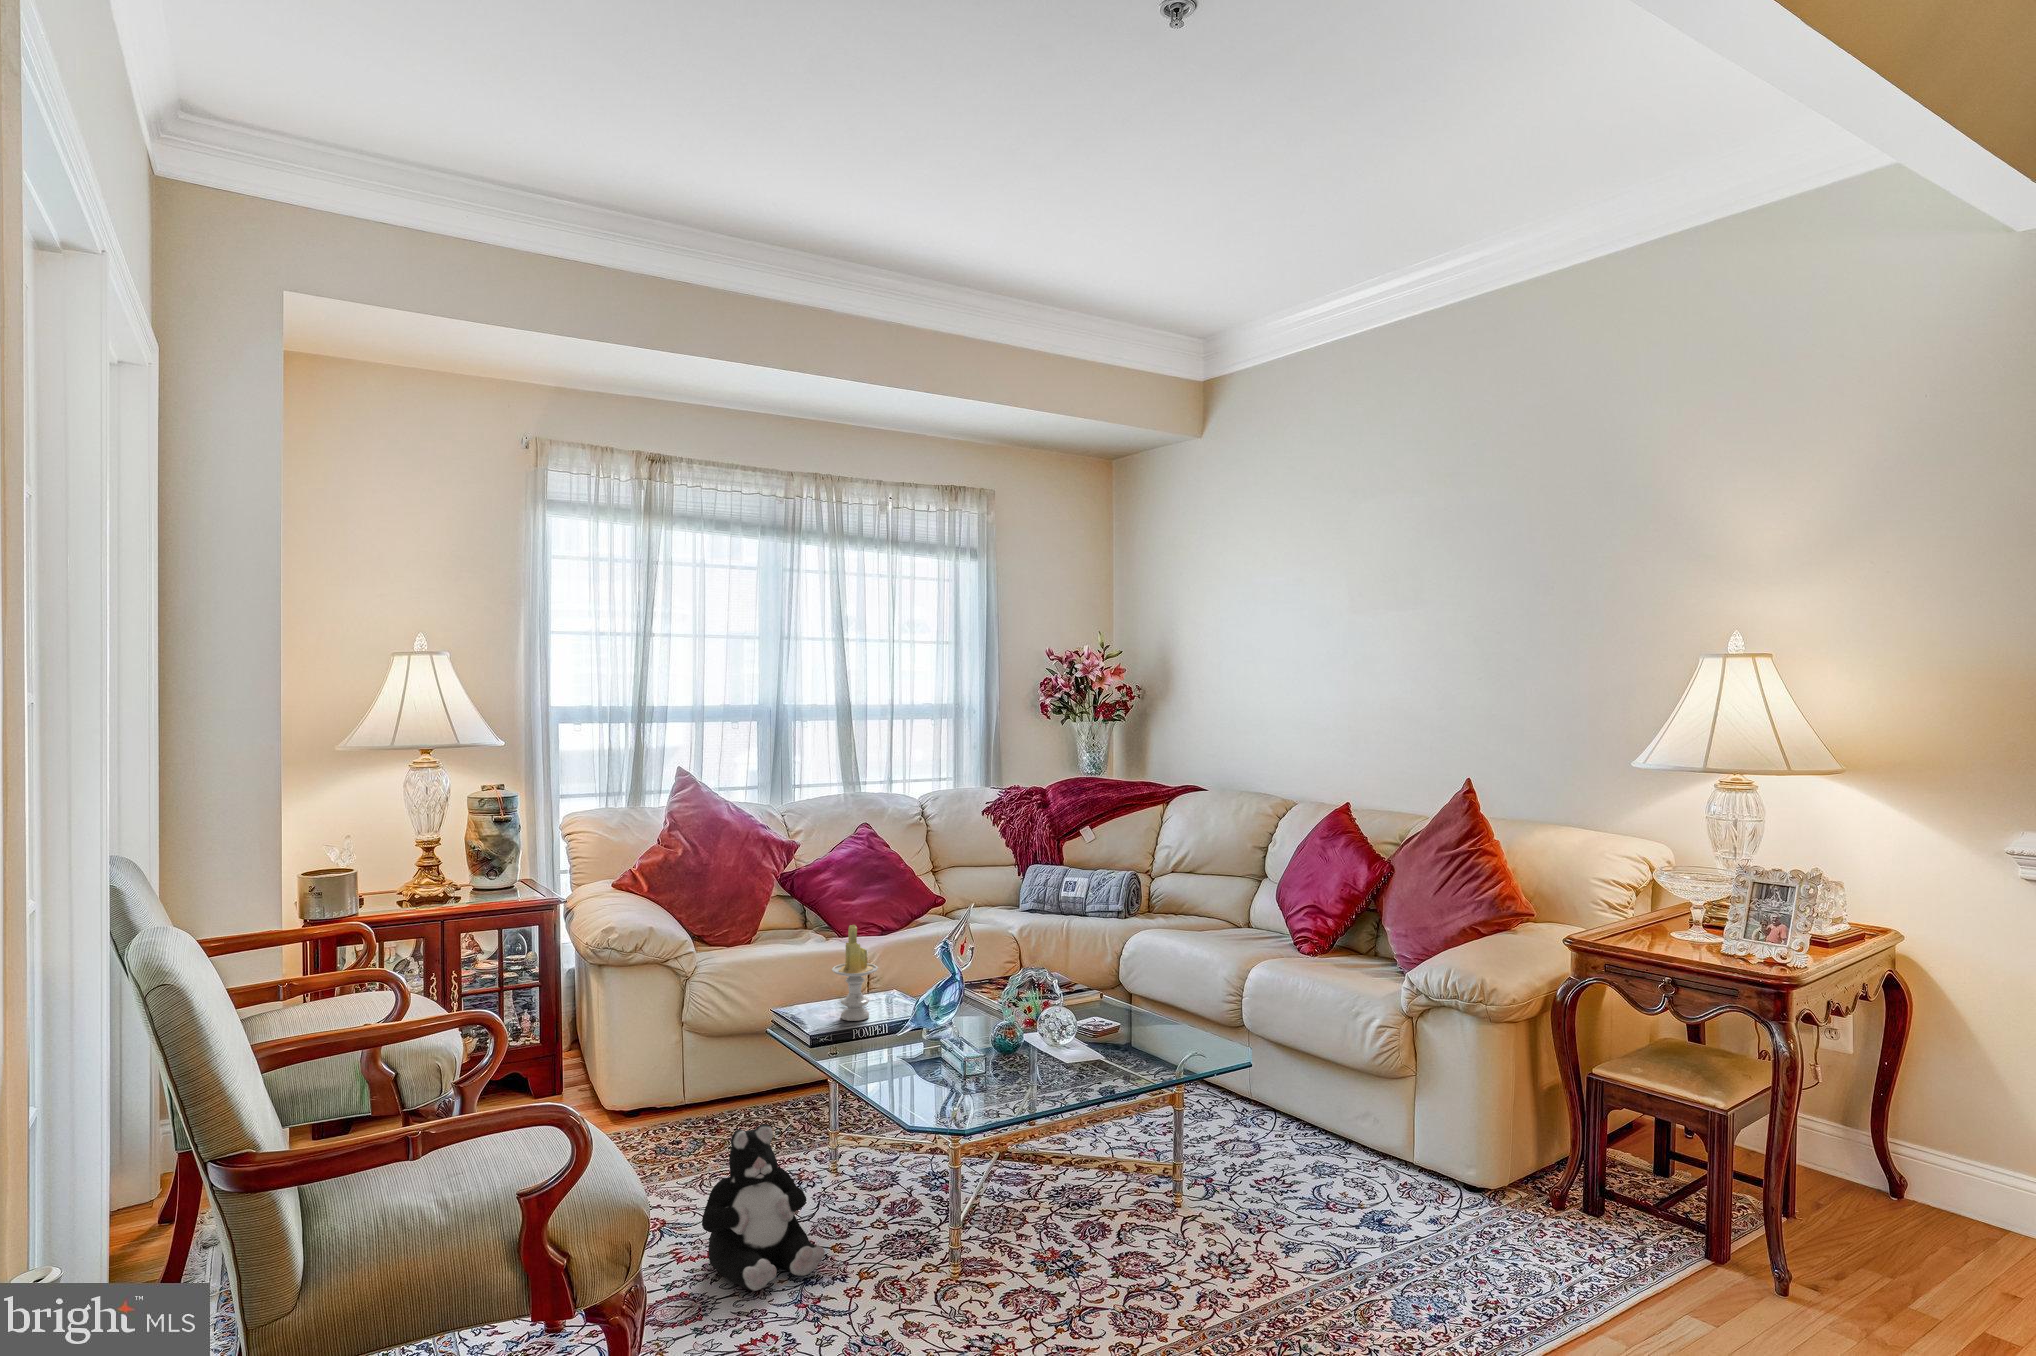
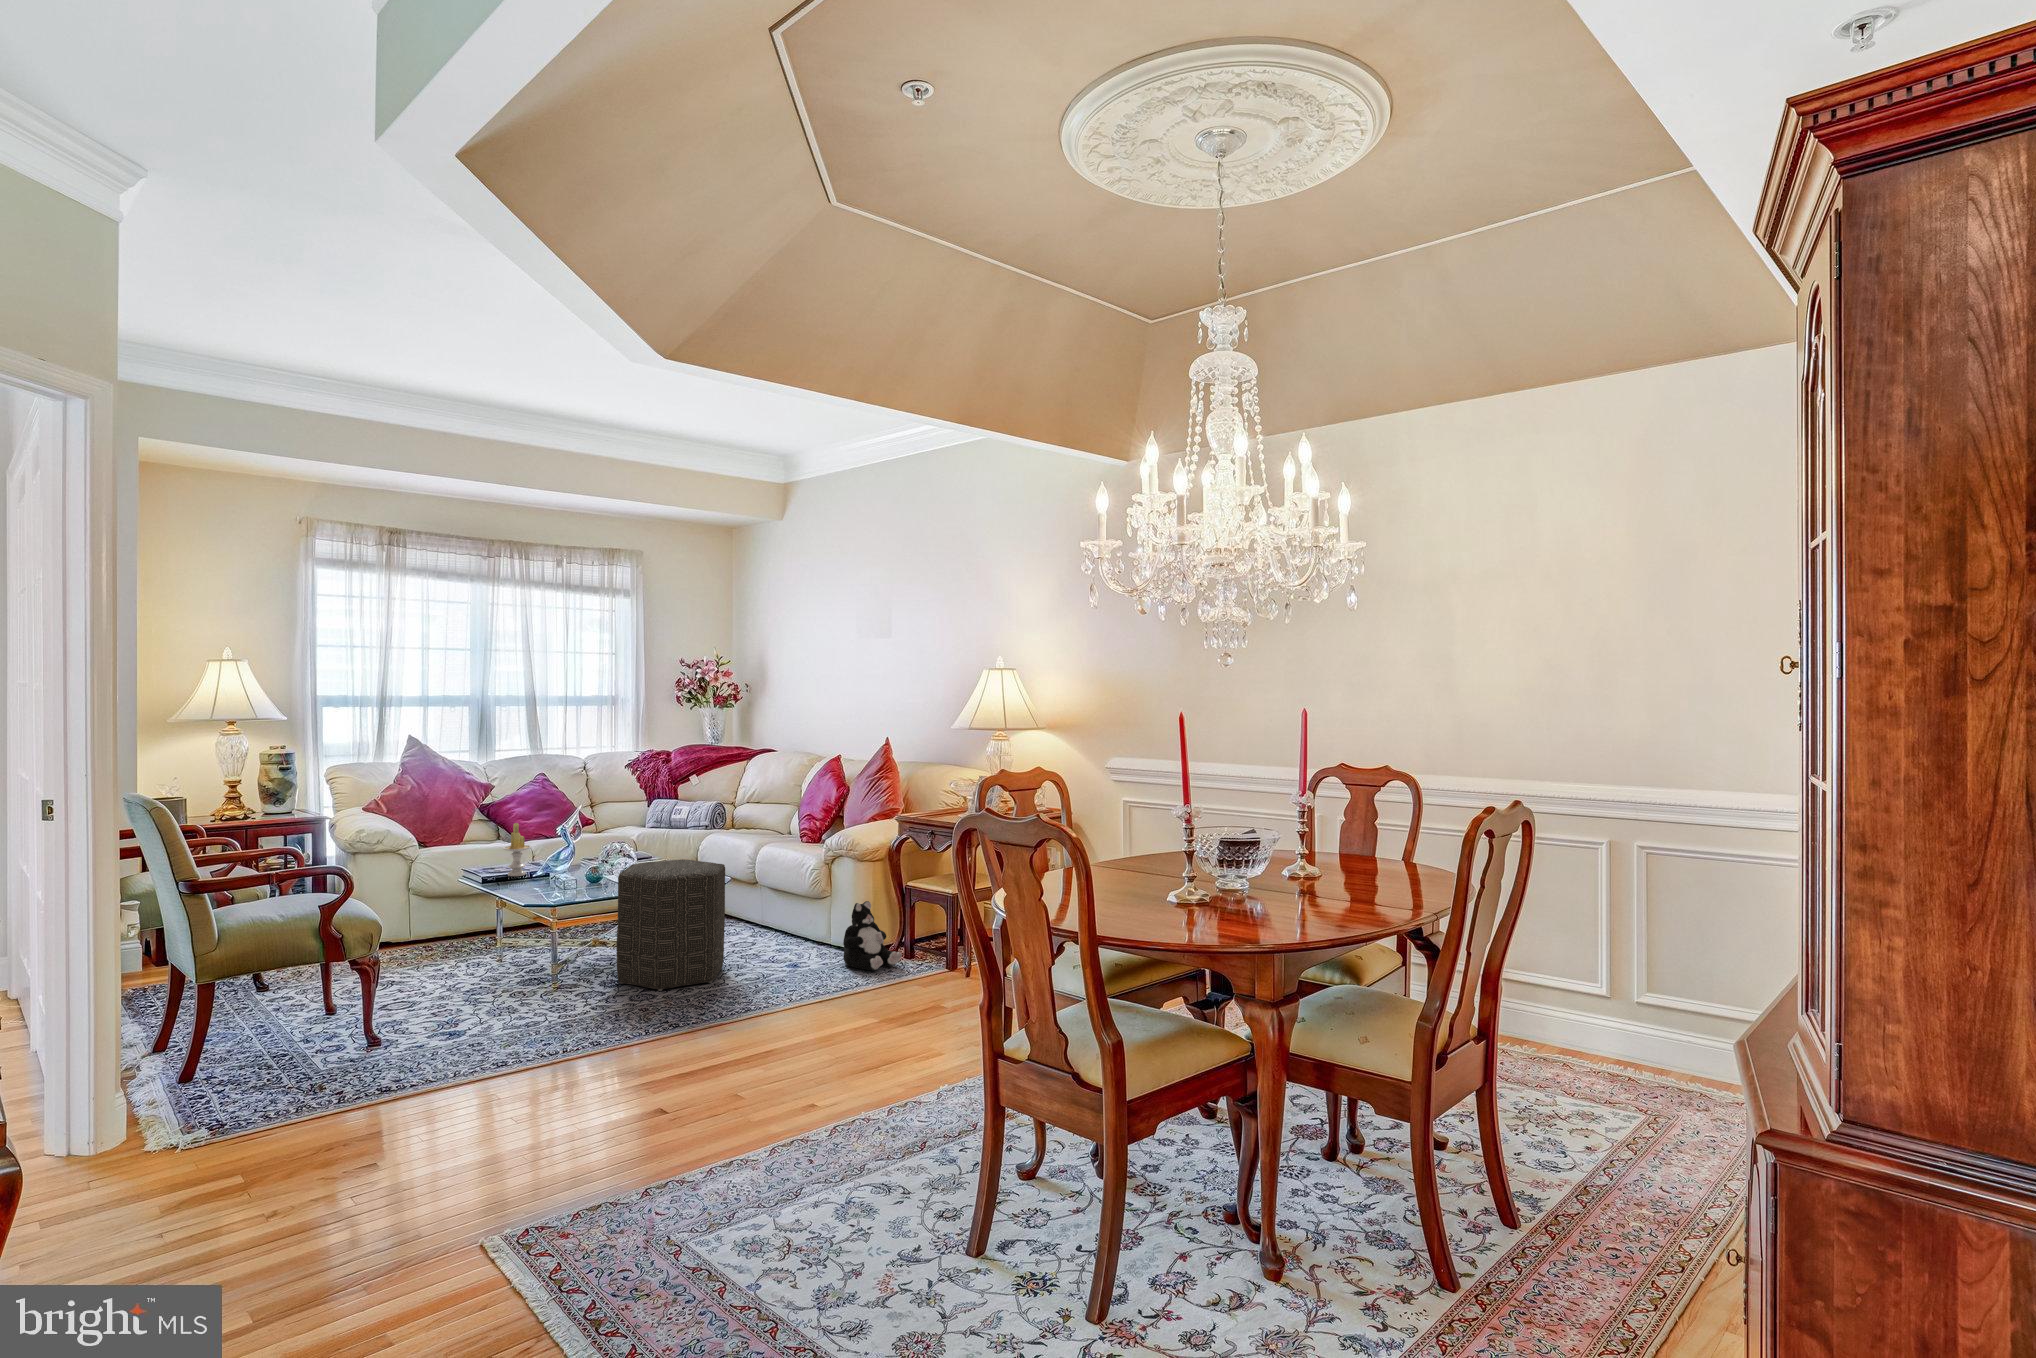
ottoman: none [1058,1007,1251,1295] -> present [616,859,725,991]
plush toy: present [702,1124,825,1291] -> present [843,901,902,970]

